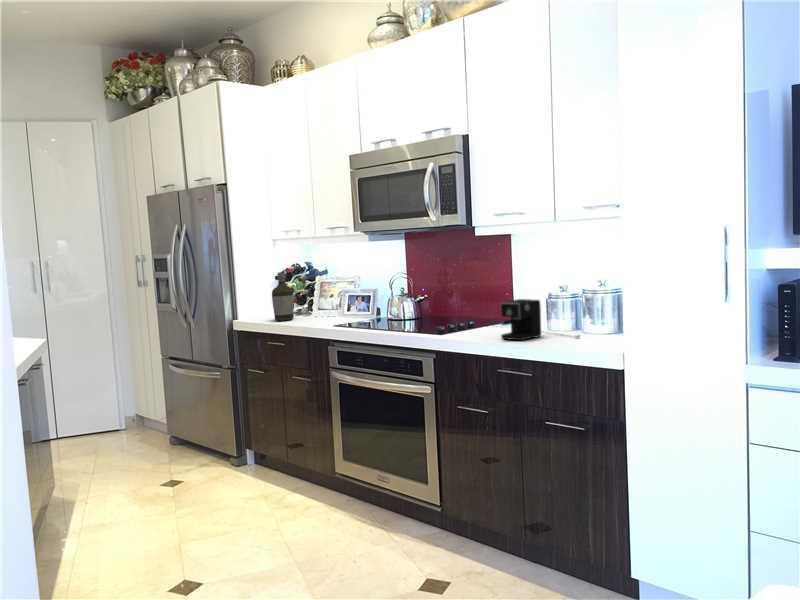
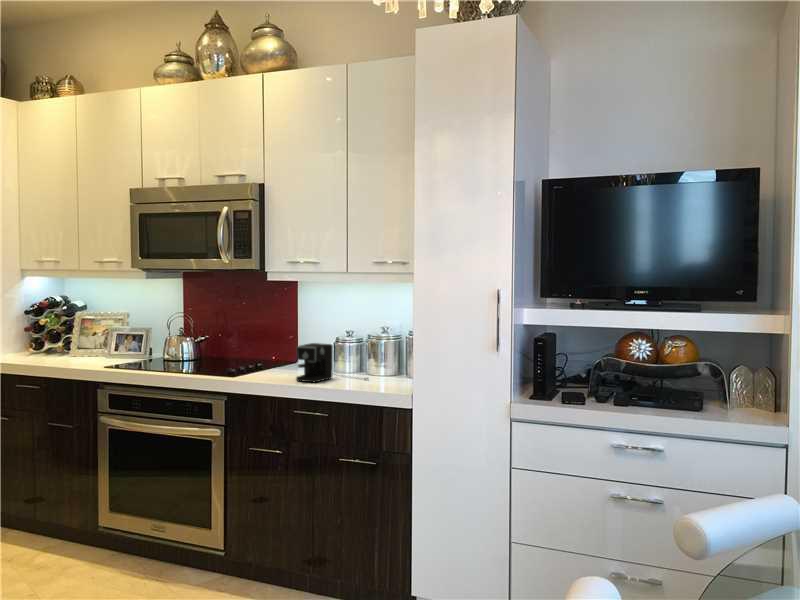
bottle: present [272,272,294,321] -> none [24,307,50,361]

